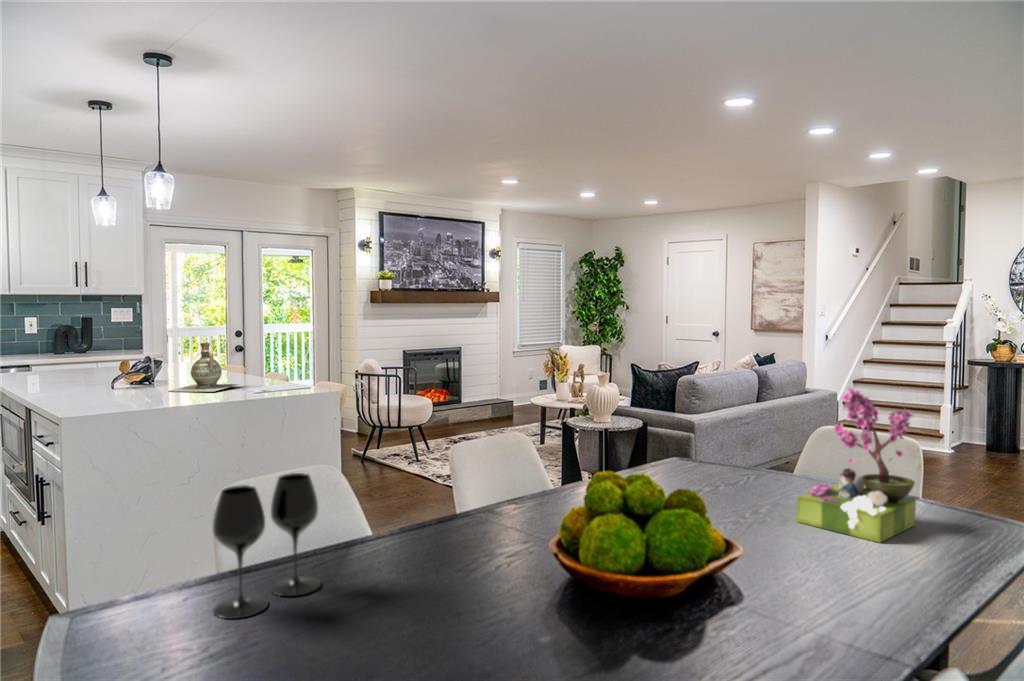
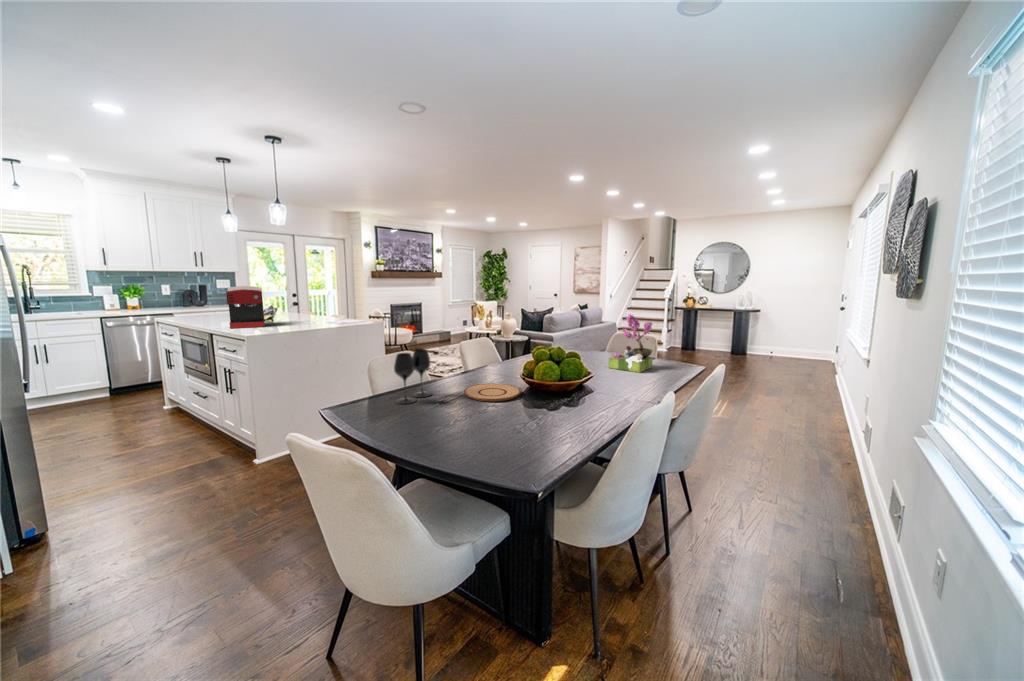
coffee maker: none [61,319,134,397] -> present [226,286,265,328]
ceramic jug: present [170,343,239,392] -> none [286,299,326,325]
plate: none [393,562,539,626] -> present [464,383,521,401]

